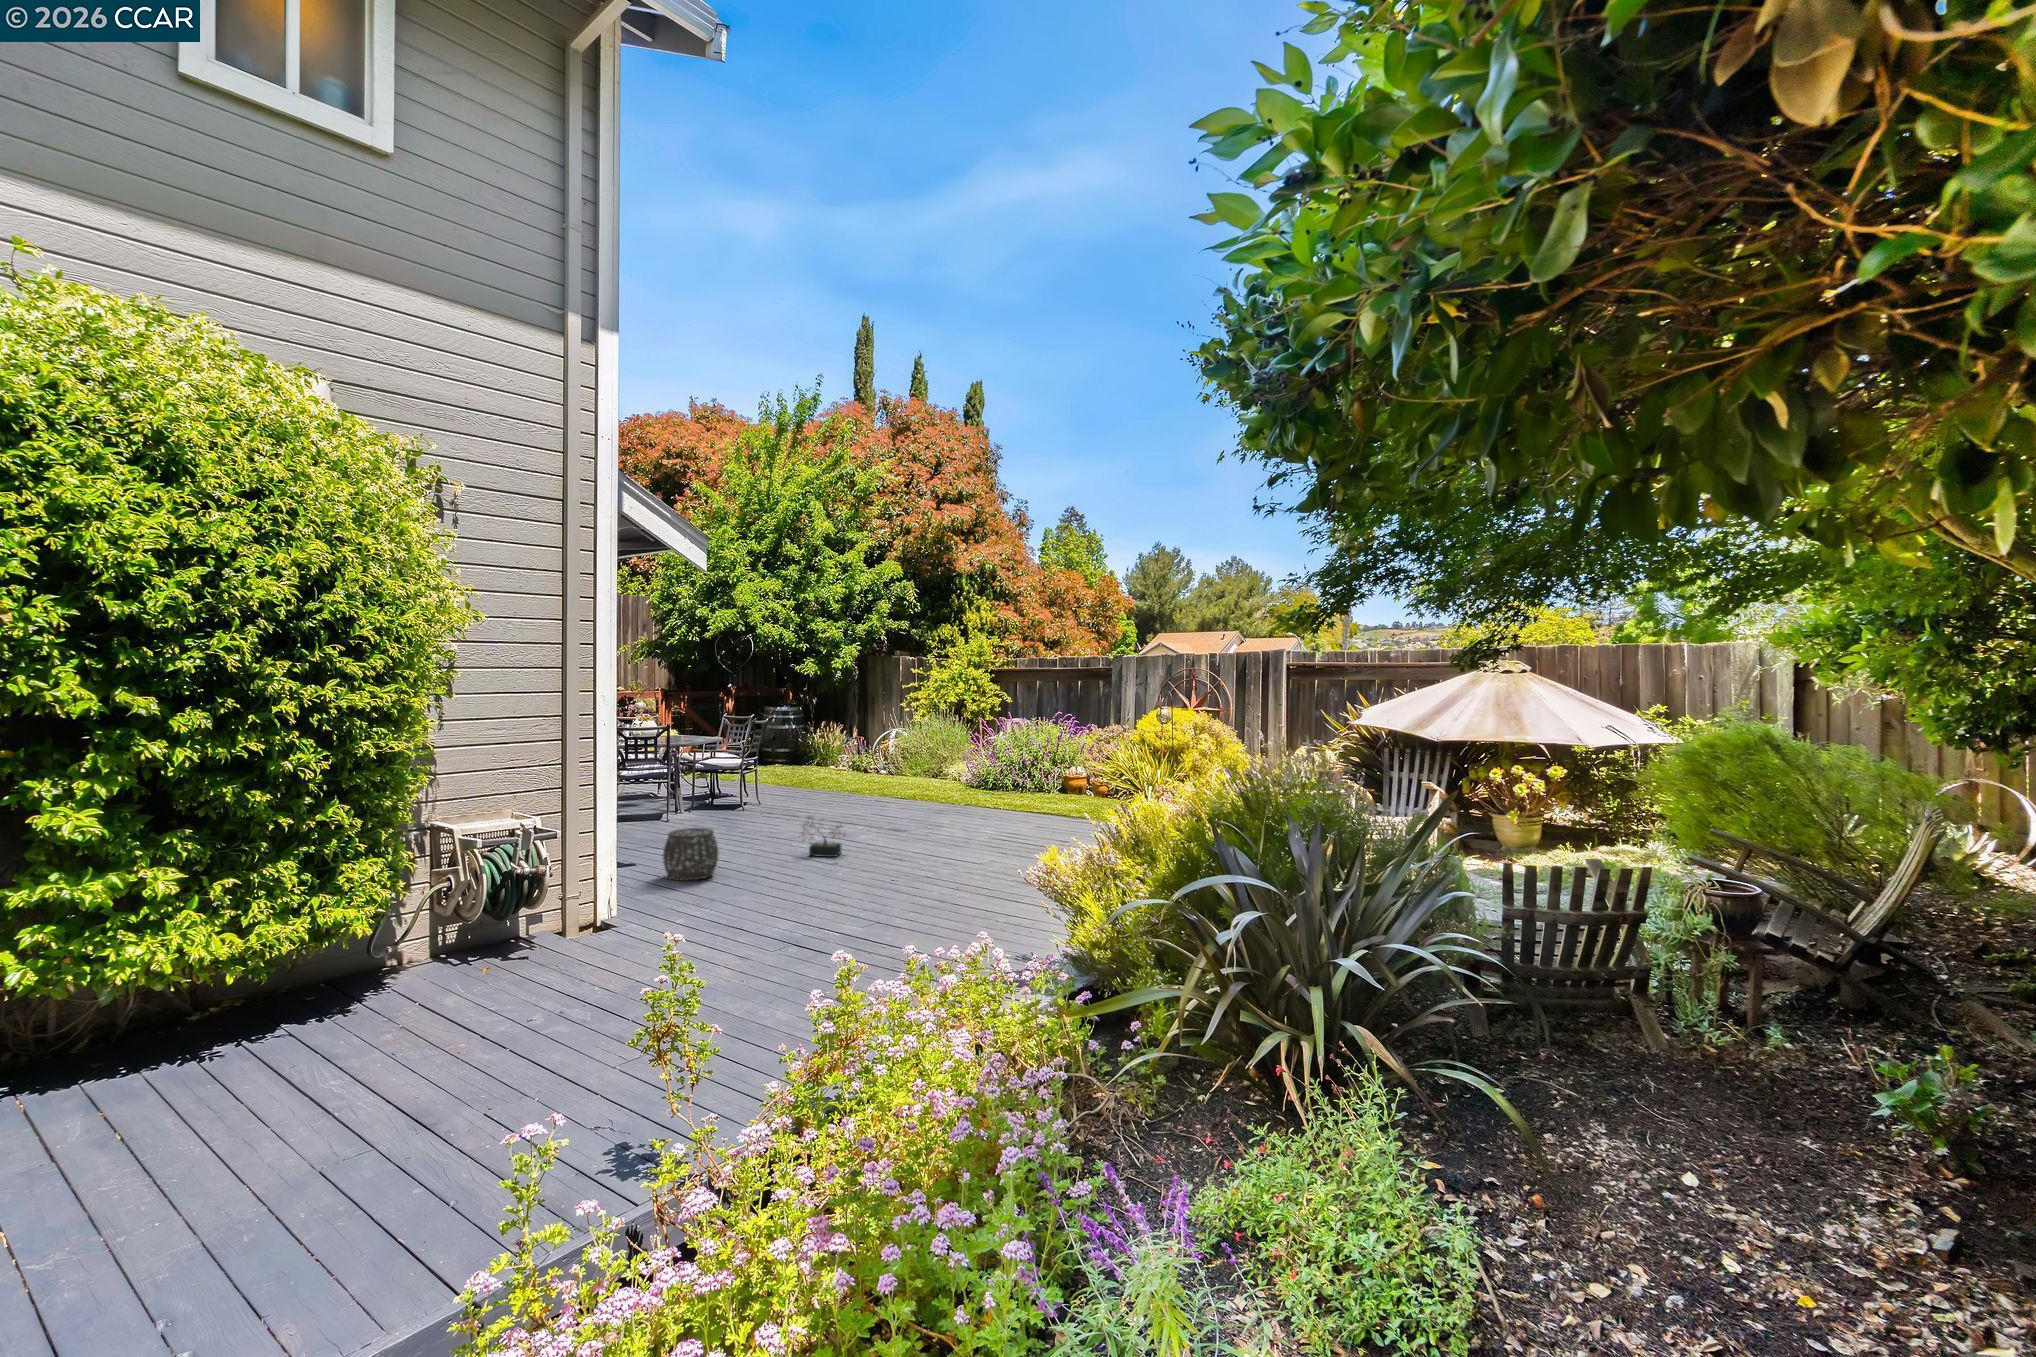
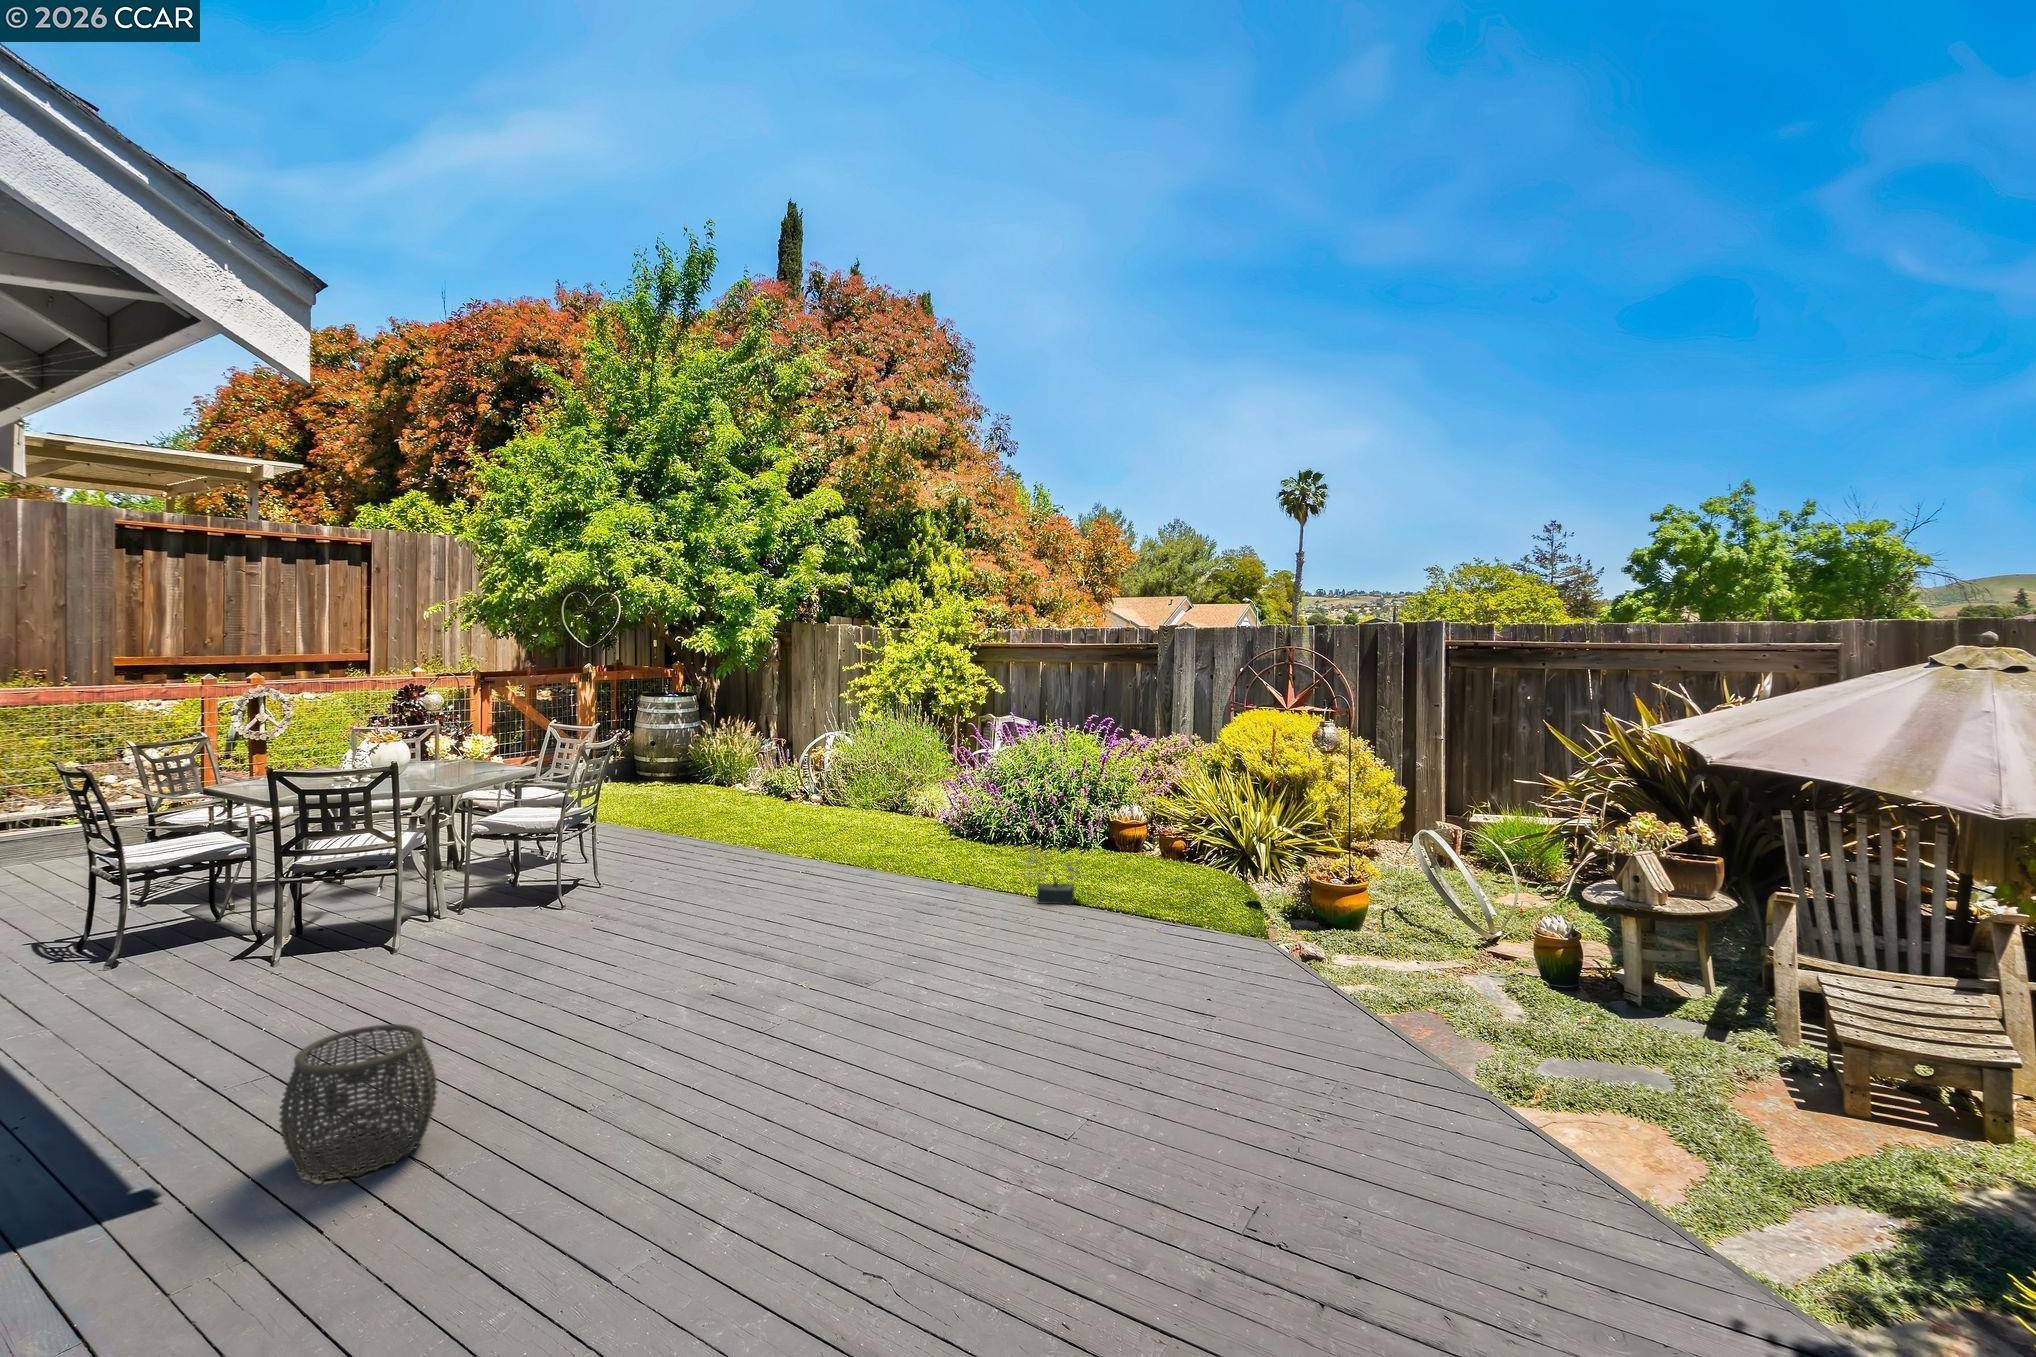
decorative plant: present [802,816,845,857] -> present [1026,848,1084,904]

